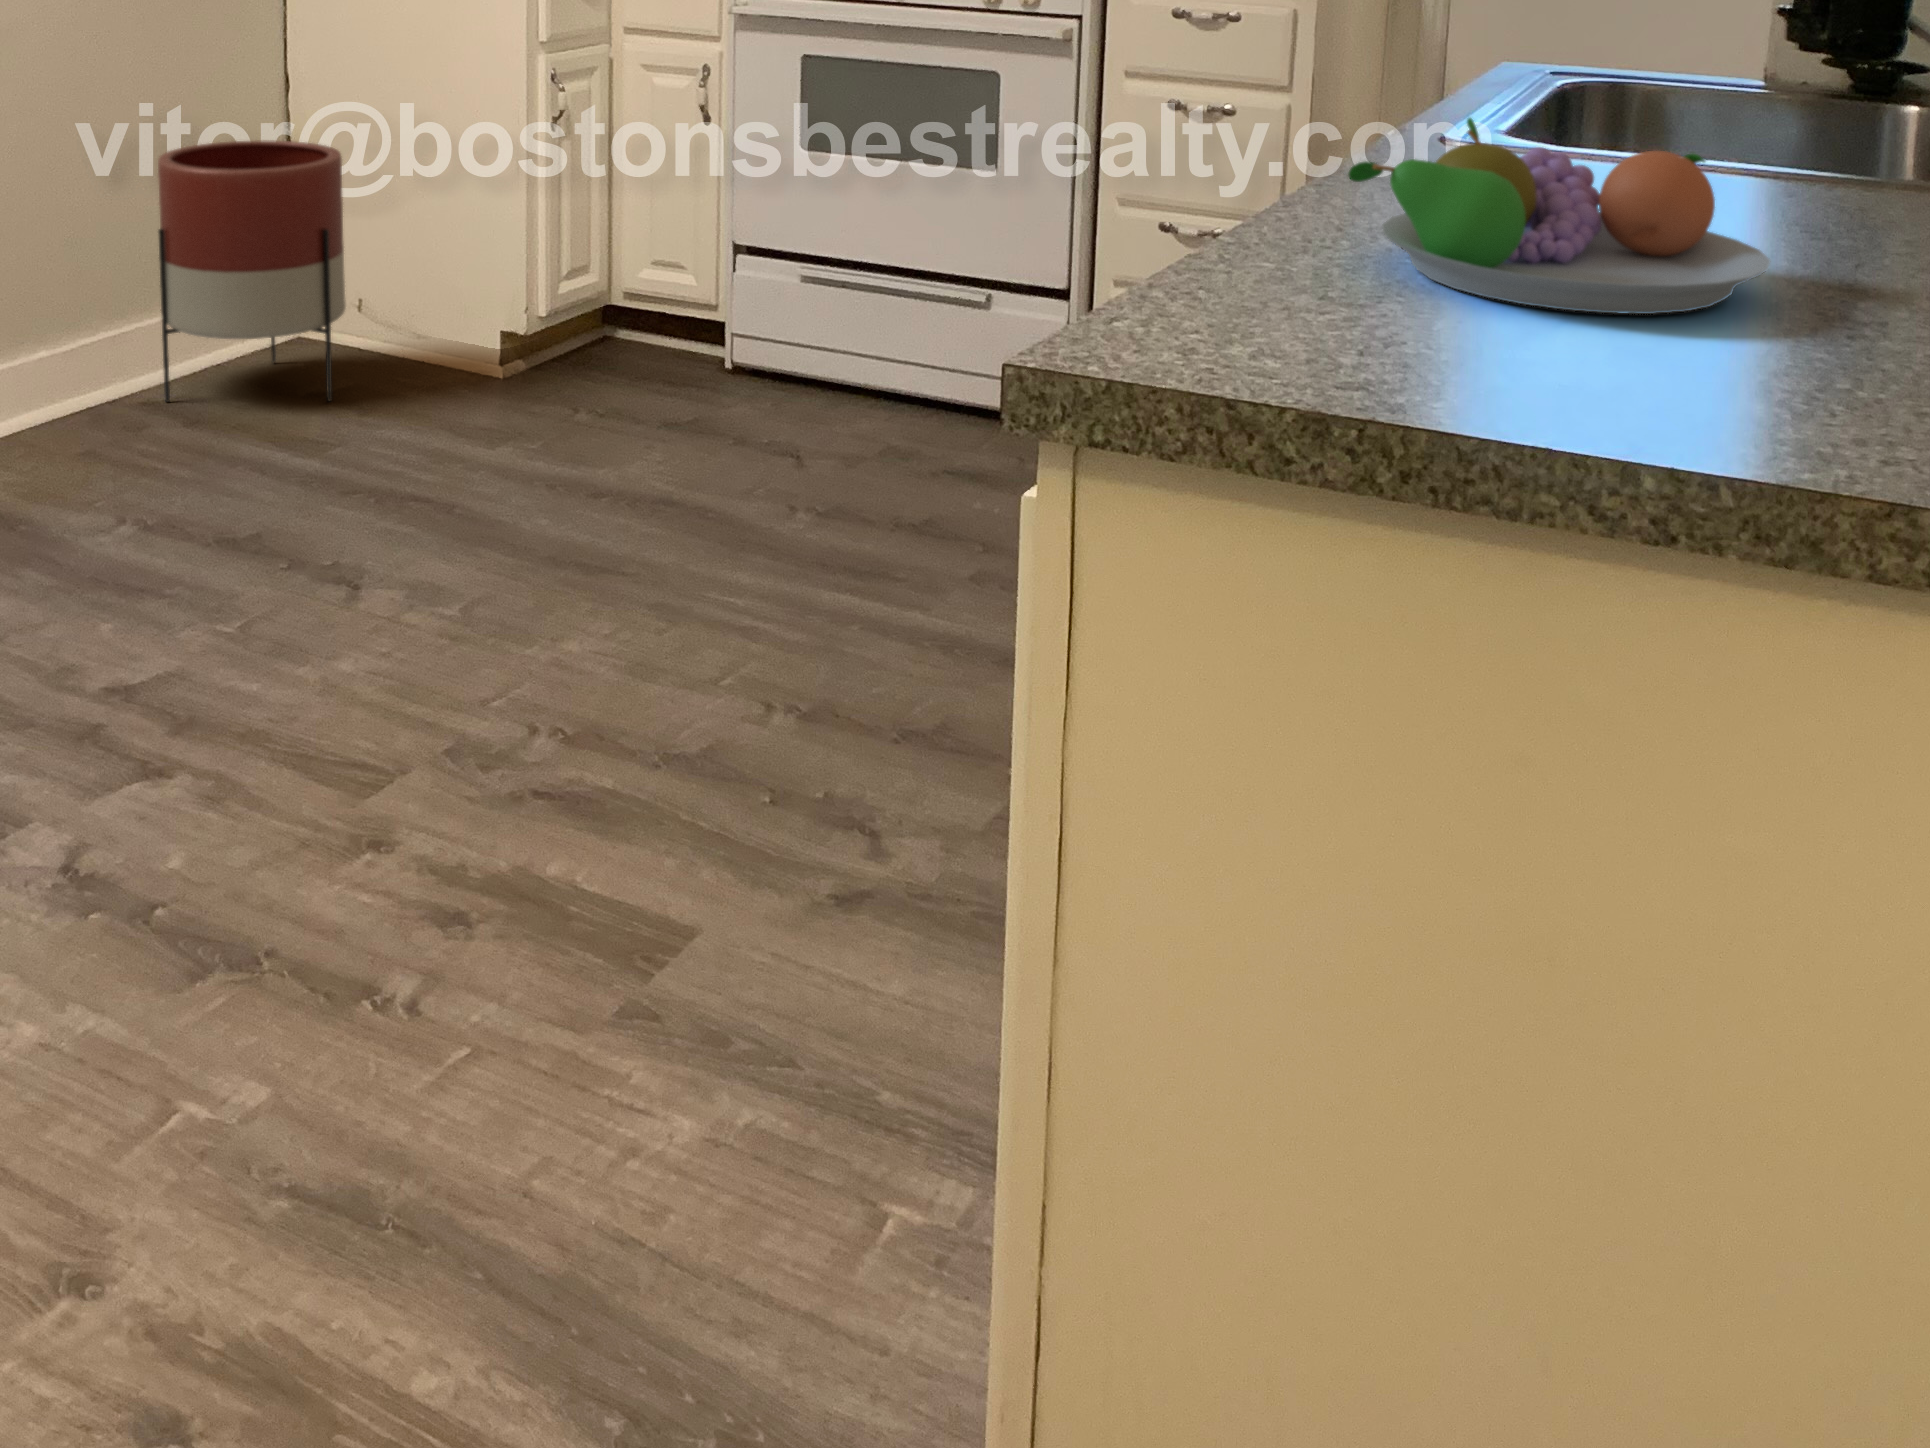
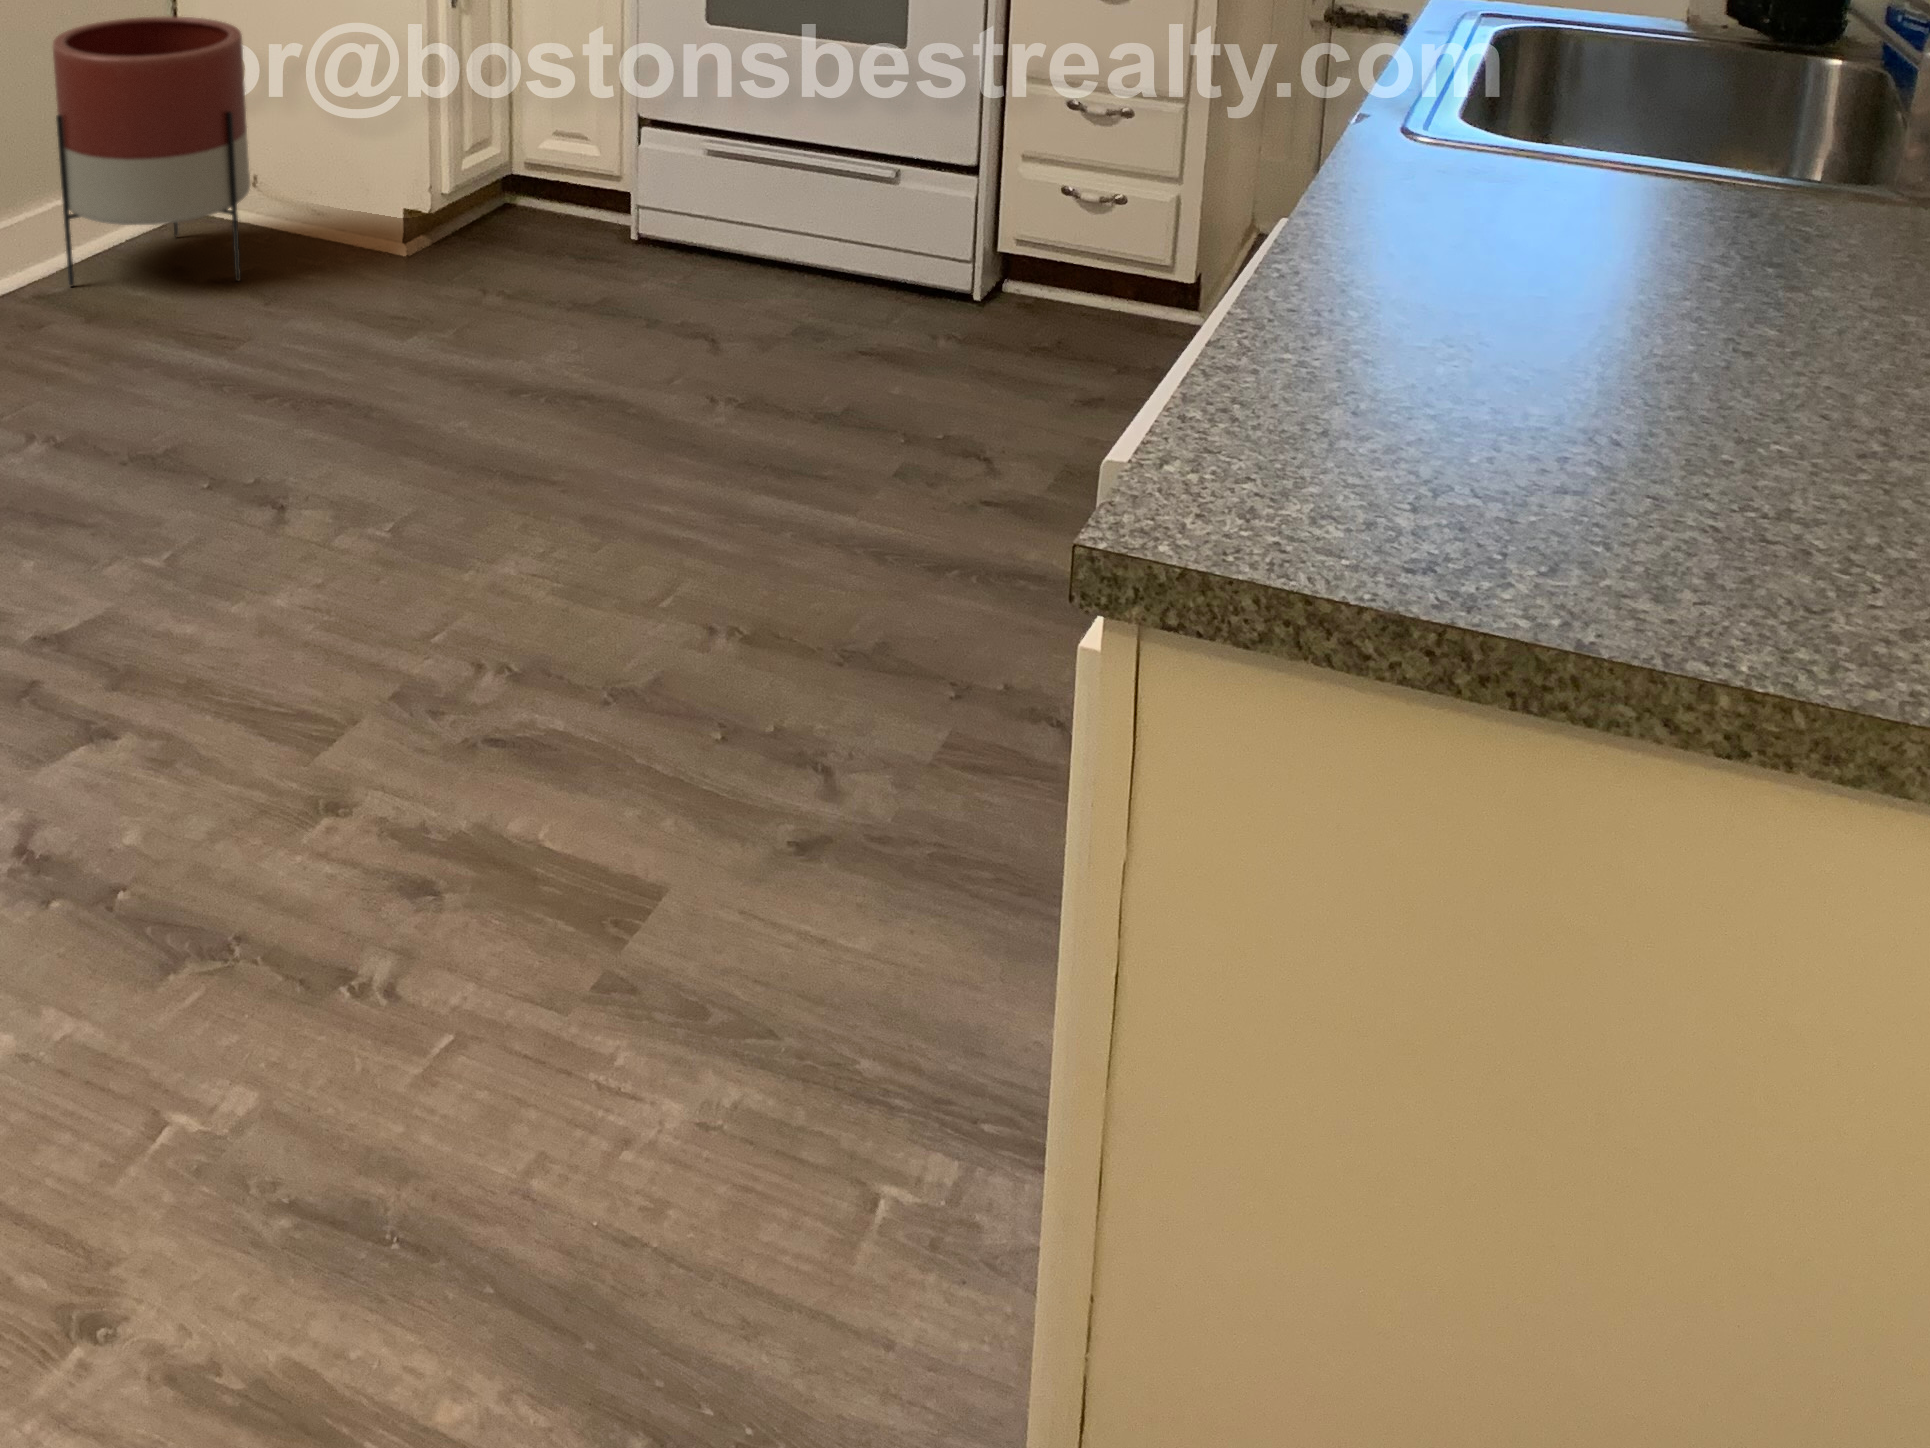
fruit bowl: present [1349,118,1771,314] -> none [1368,201,1776,431]

